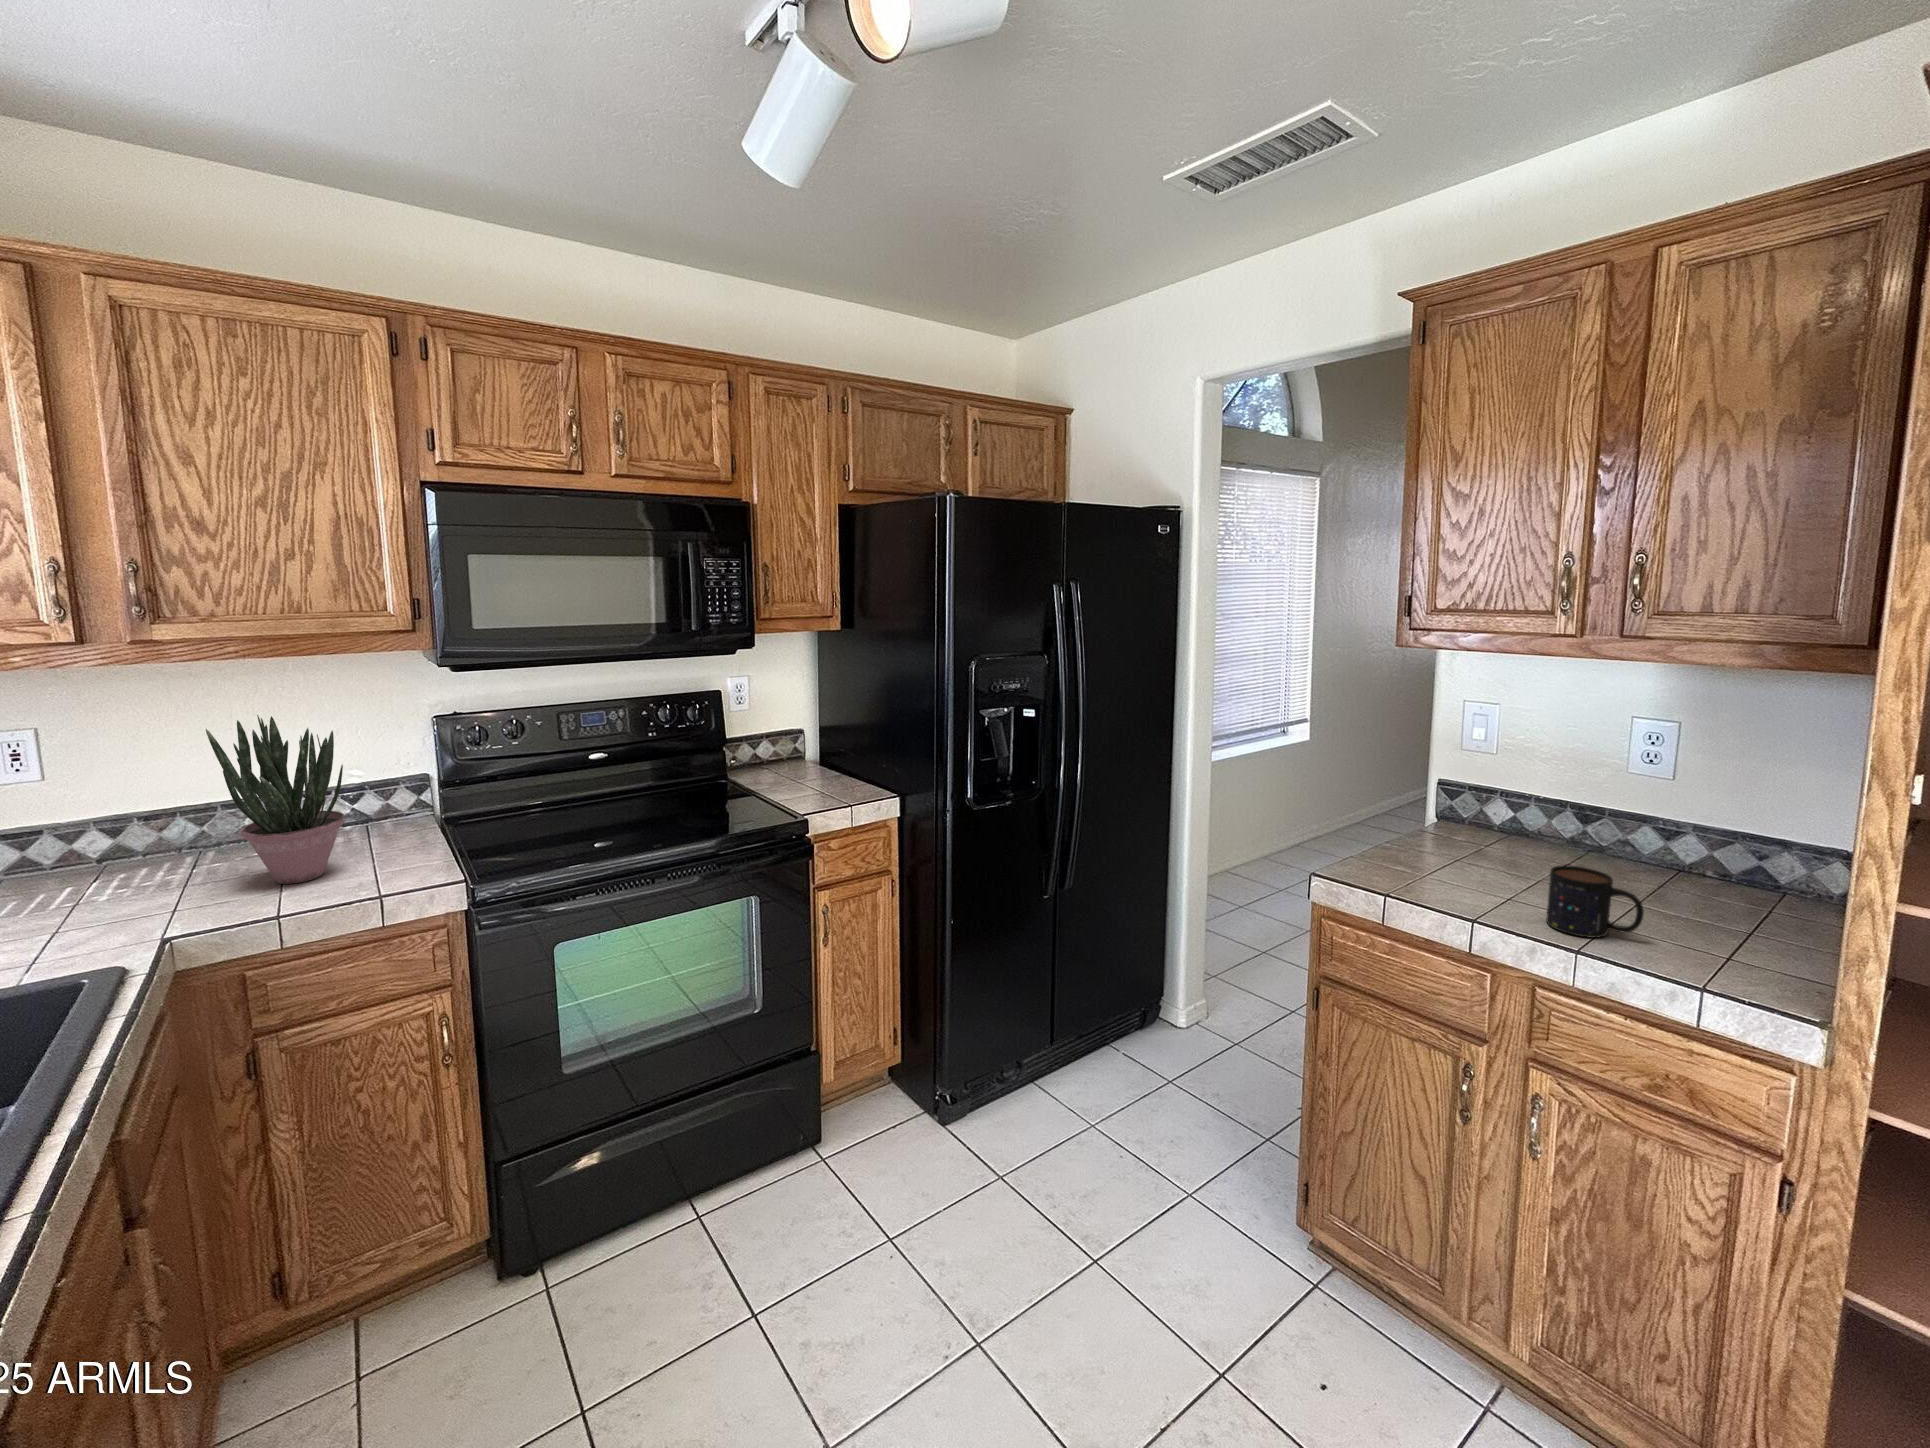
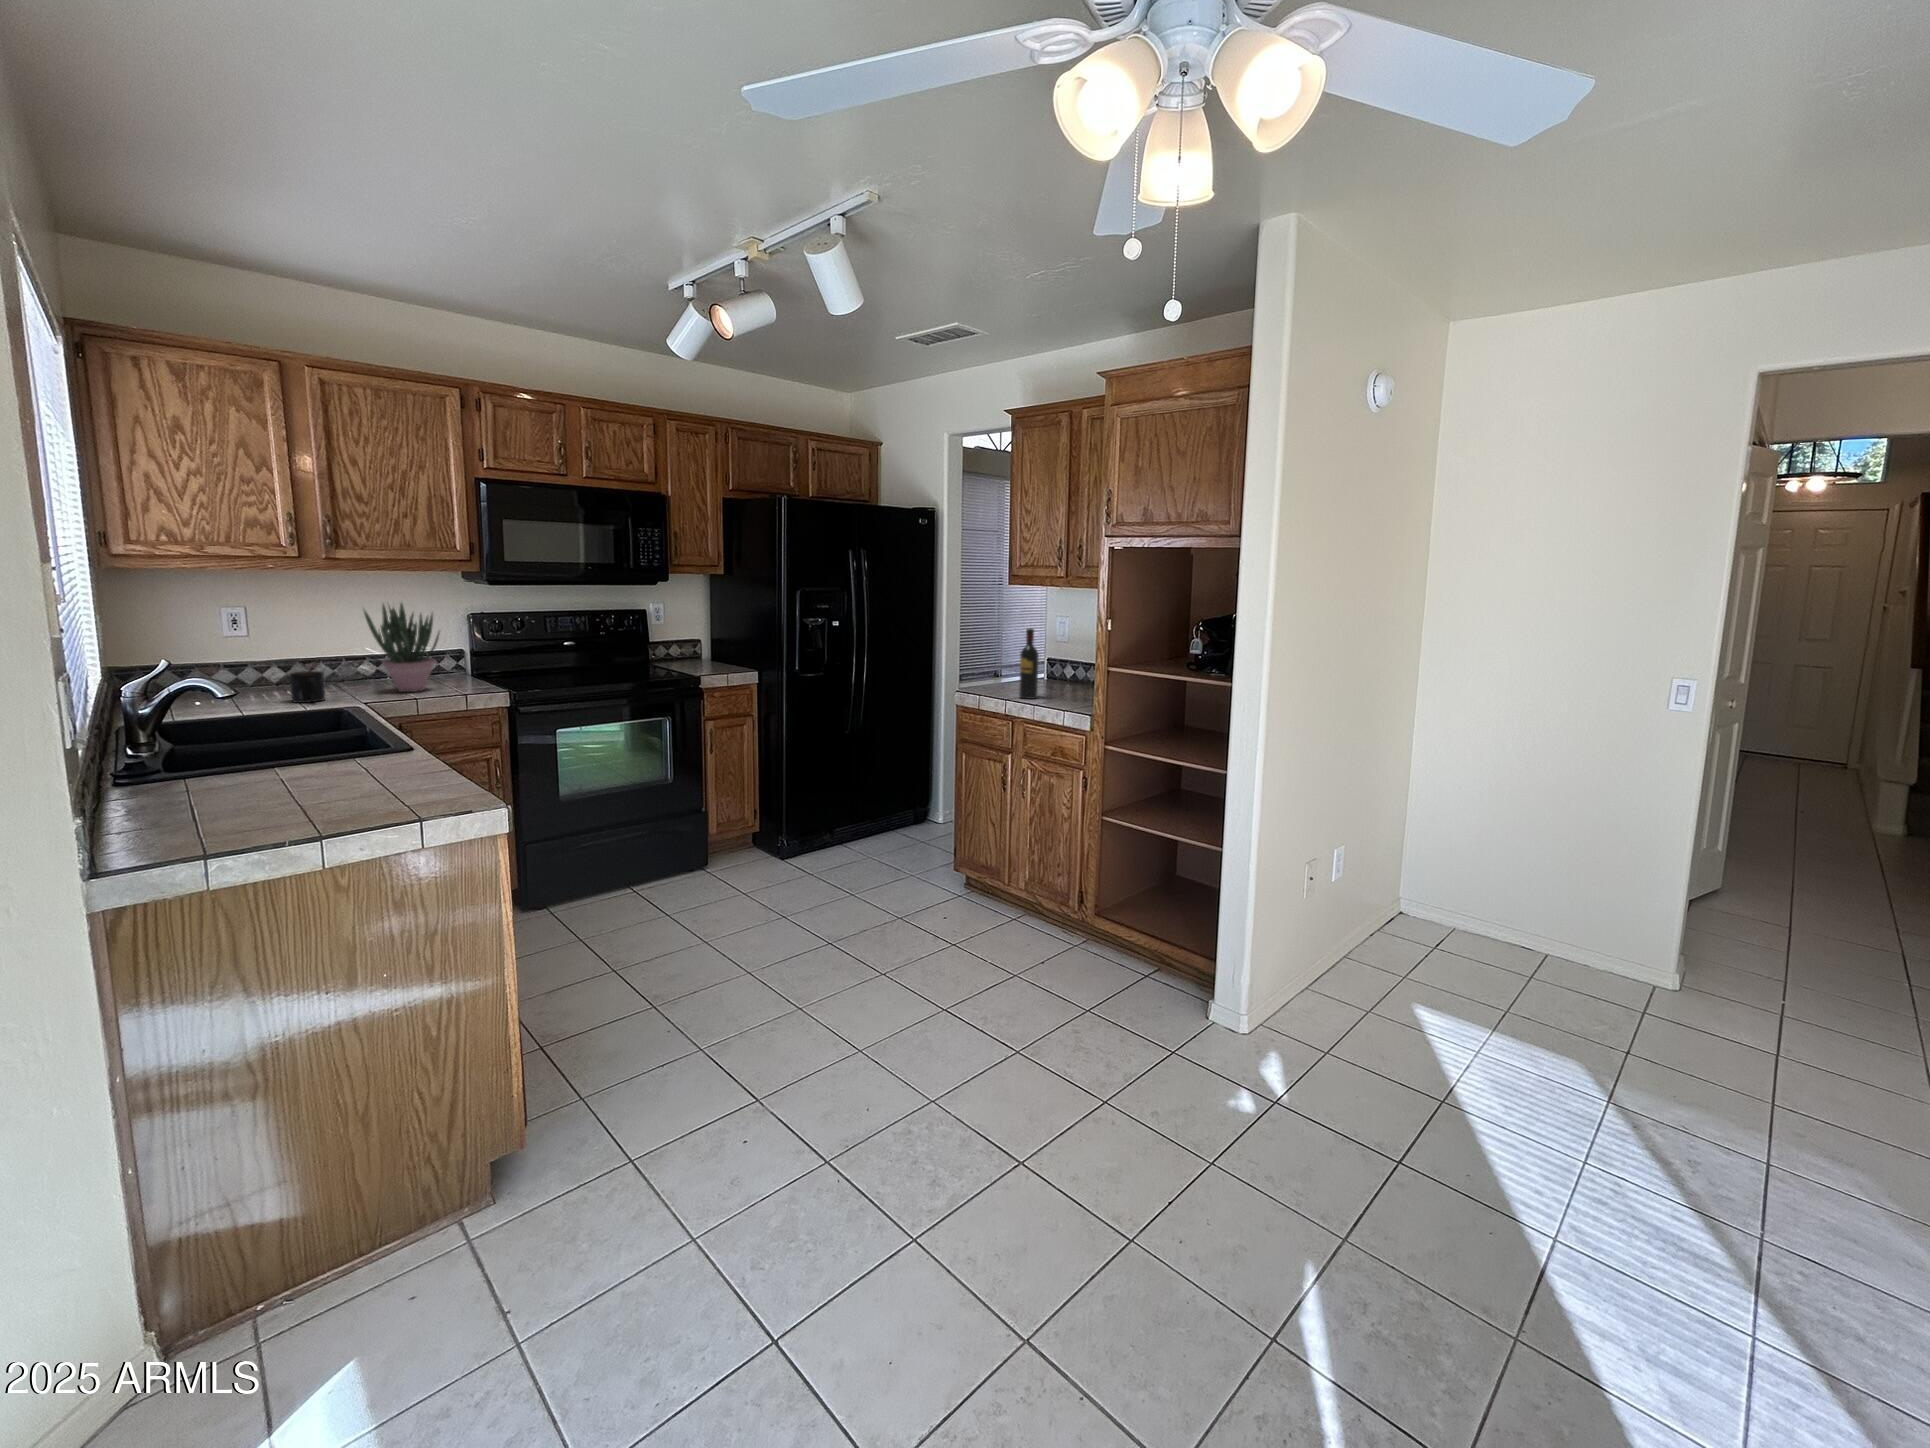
wine bottle: none [1463,745,1517,902] -> present [1019,628,1039,699]
mug: present [1546,865,1644,938] -> present [289,671,325,703]

